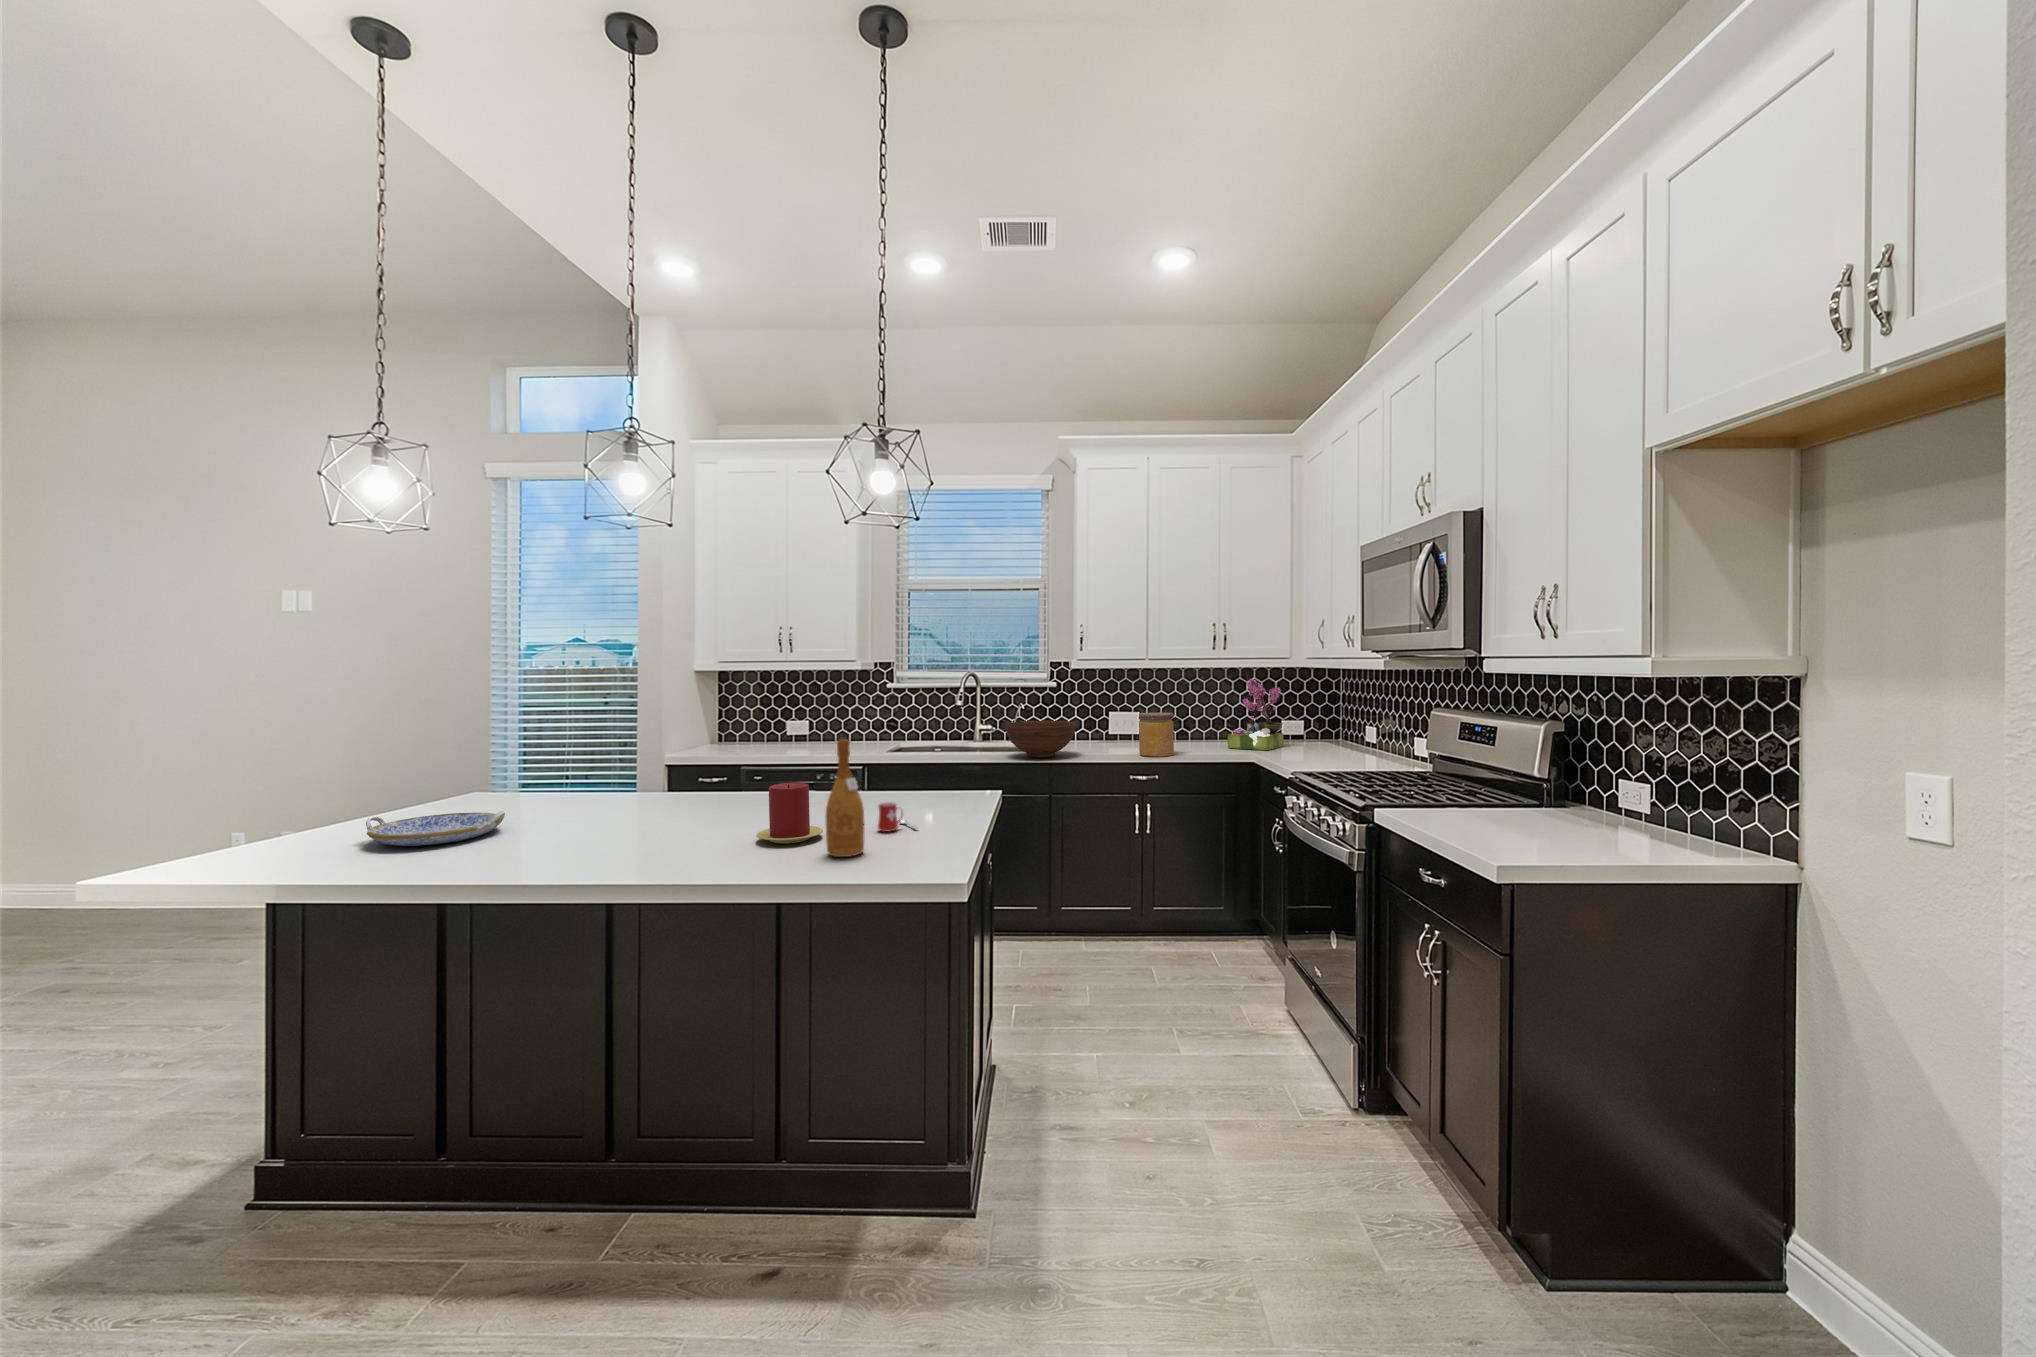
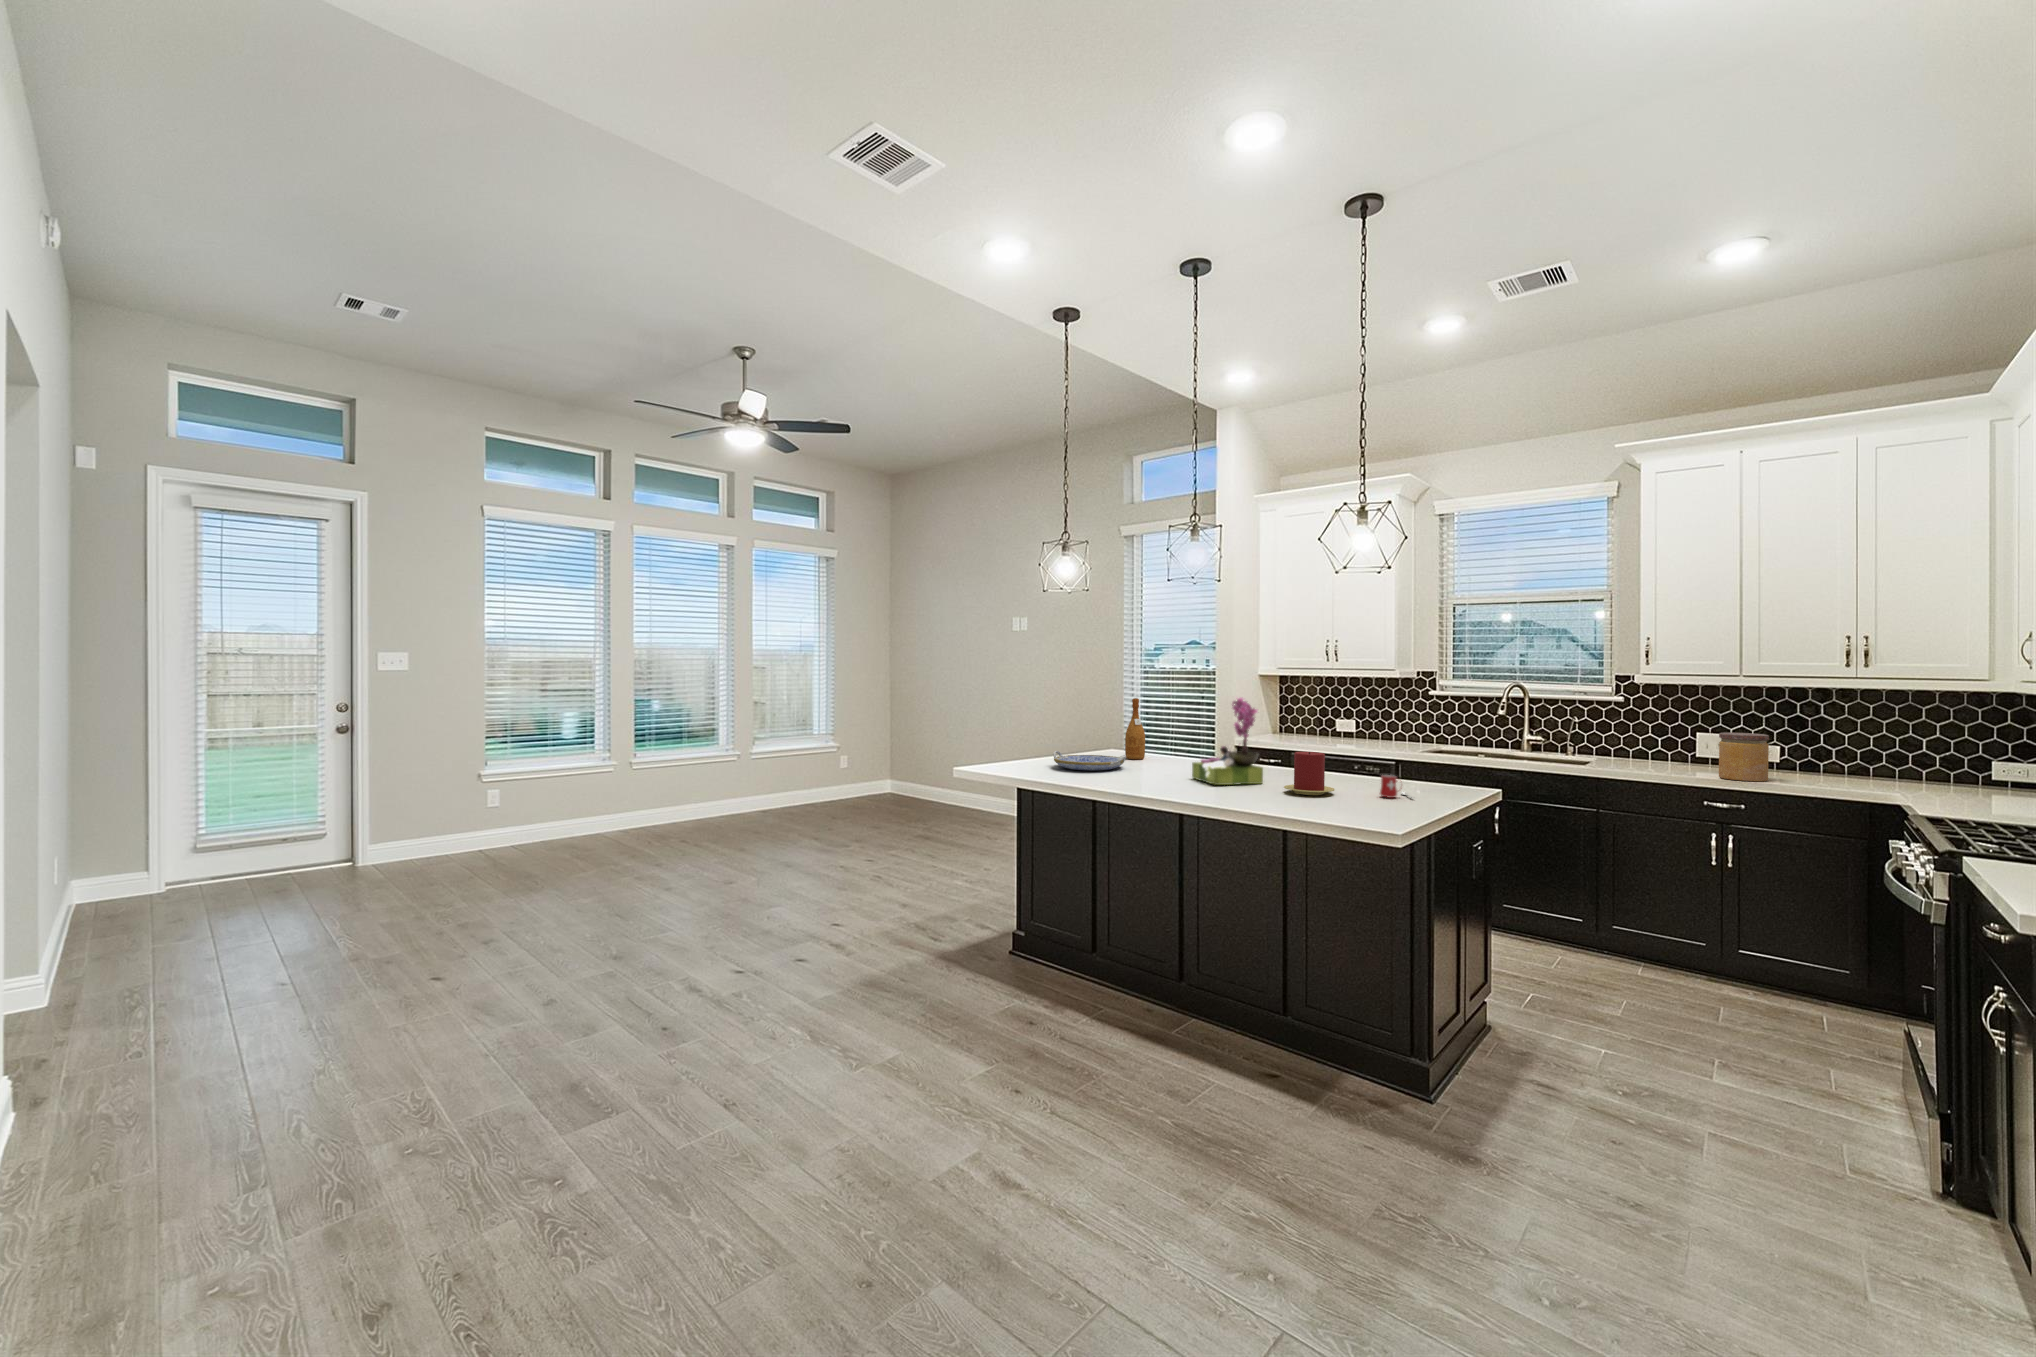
flower arrangement: present [1228,678,1284,750] -> present [1192,698,1263,785]
fruit bowl: present [1005,721,1076,758] -> none [1549,733,1636,770]
wine bottle: present [826,739,864,857] -> present [1125,698,1145,759]

